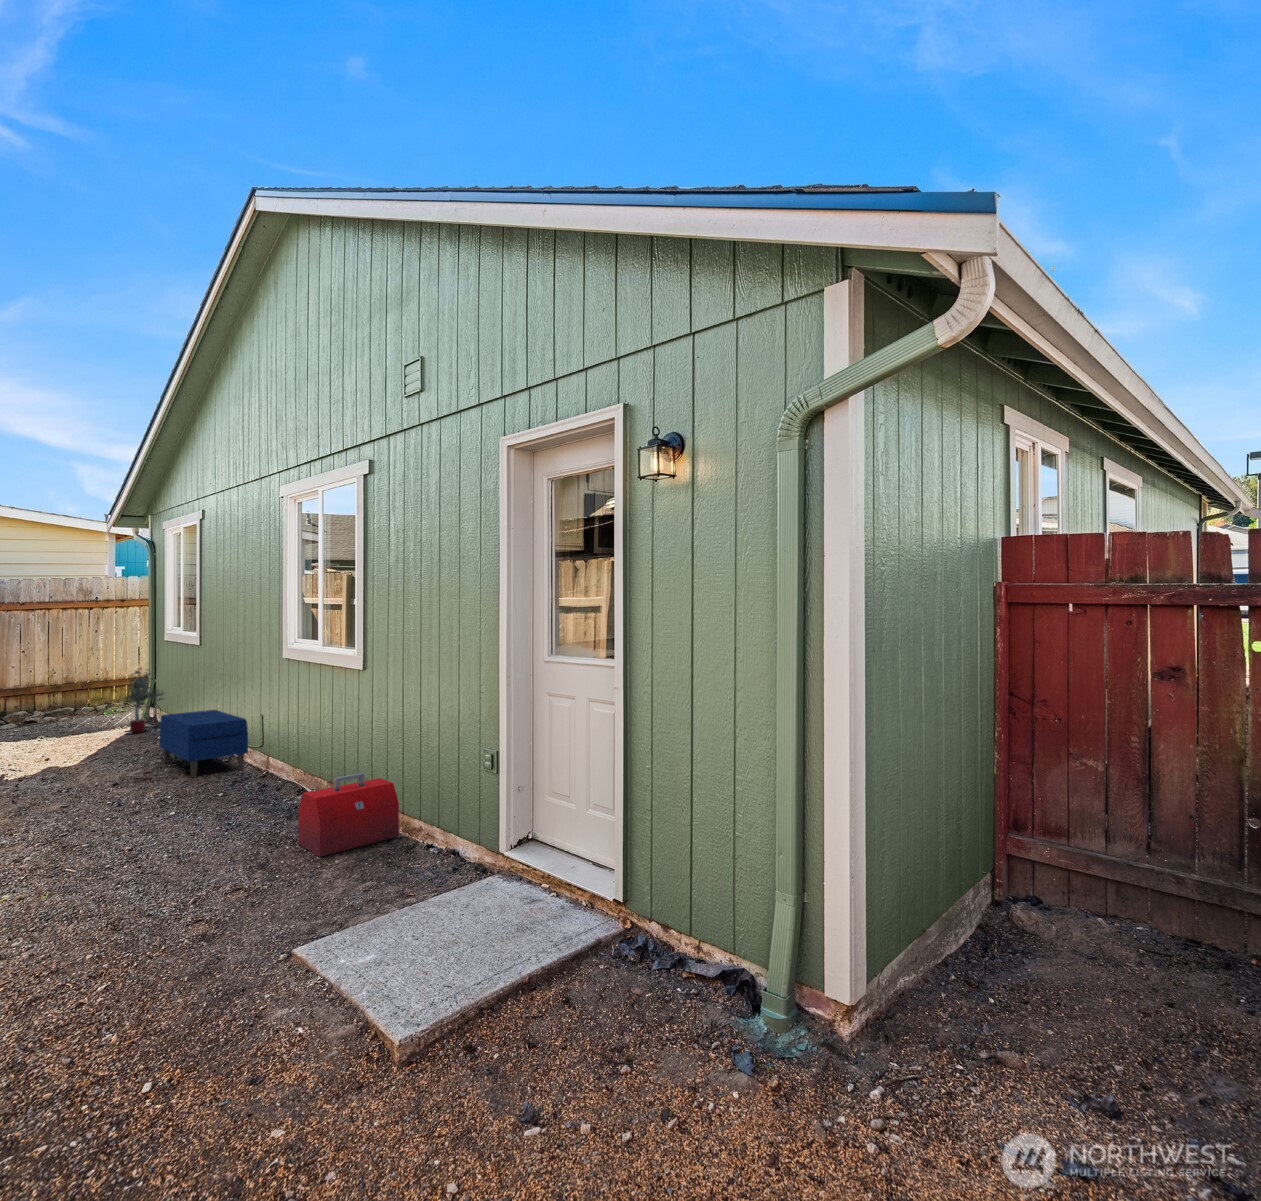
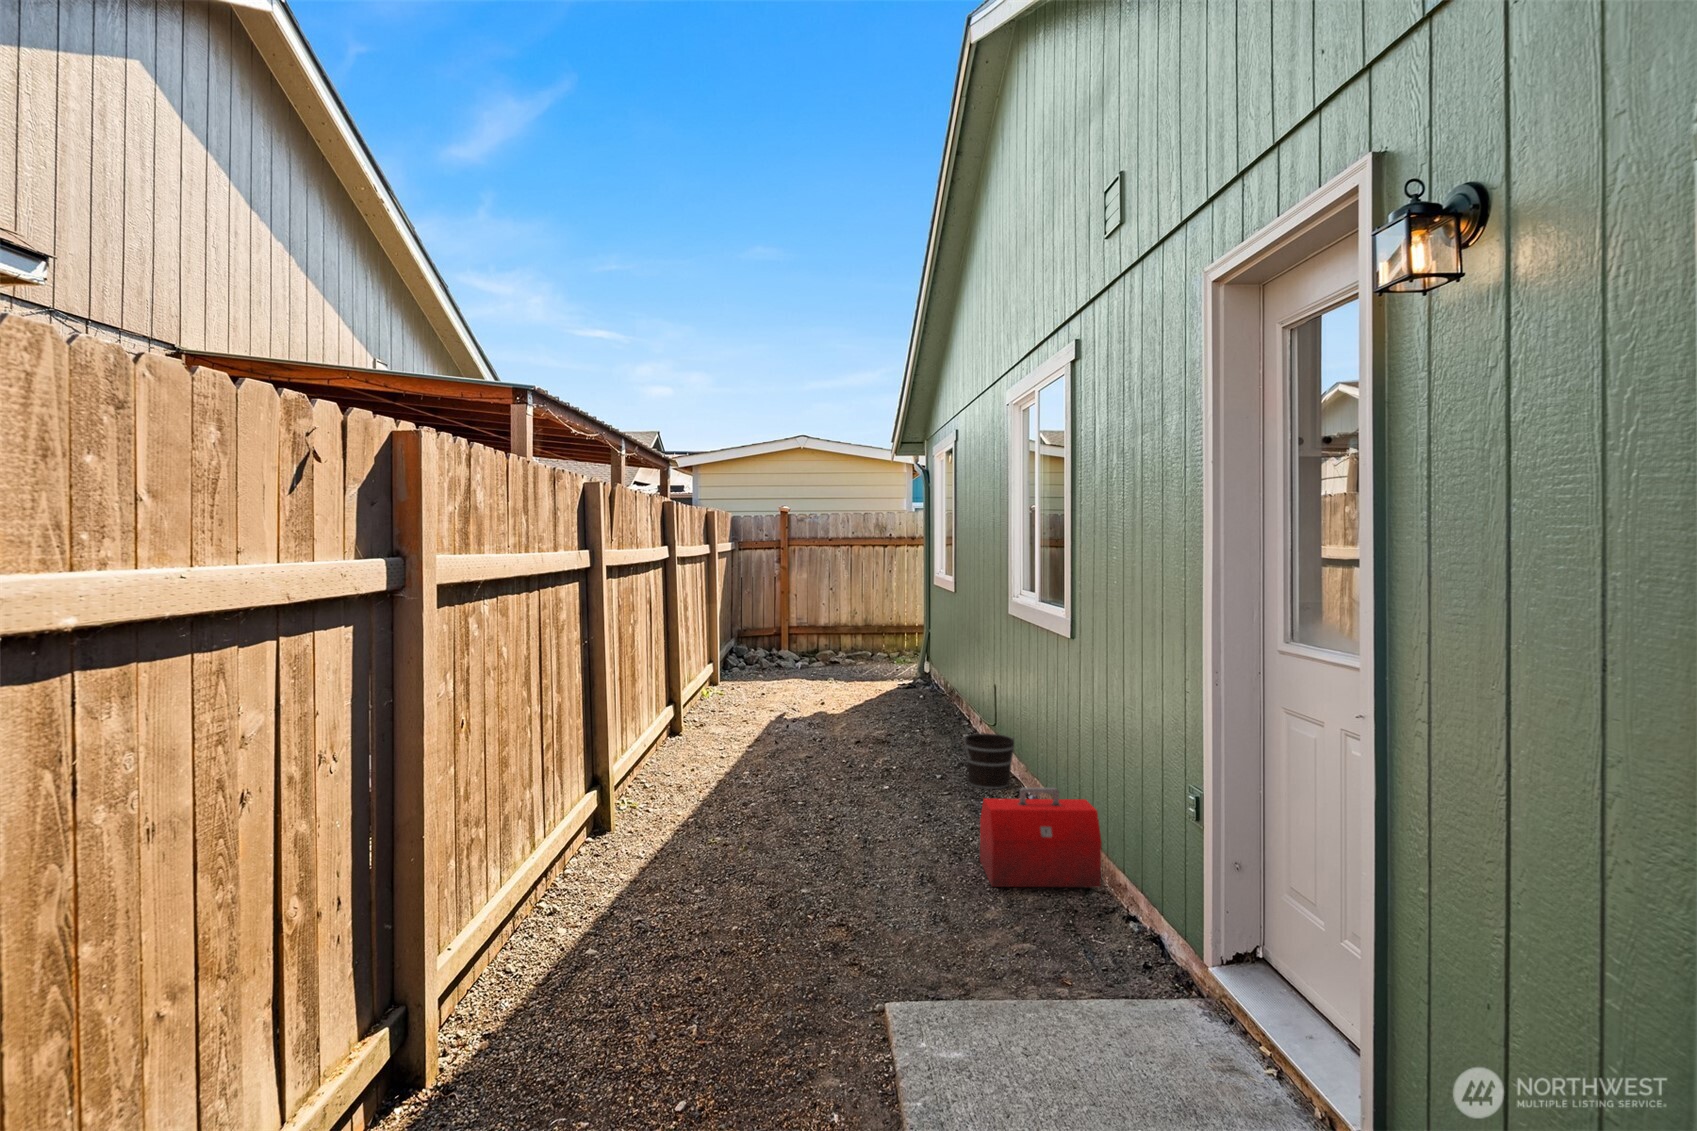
potted tree: present [126,668,164,733] -> none [897,615,936,686]
bench: present [160,710,248,778] -> none [909,671,985,749]
bucket: none [245,750,291,796] -> present [964,733,1014,789]

